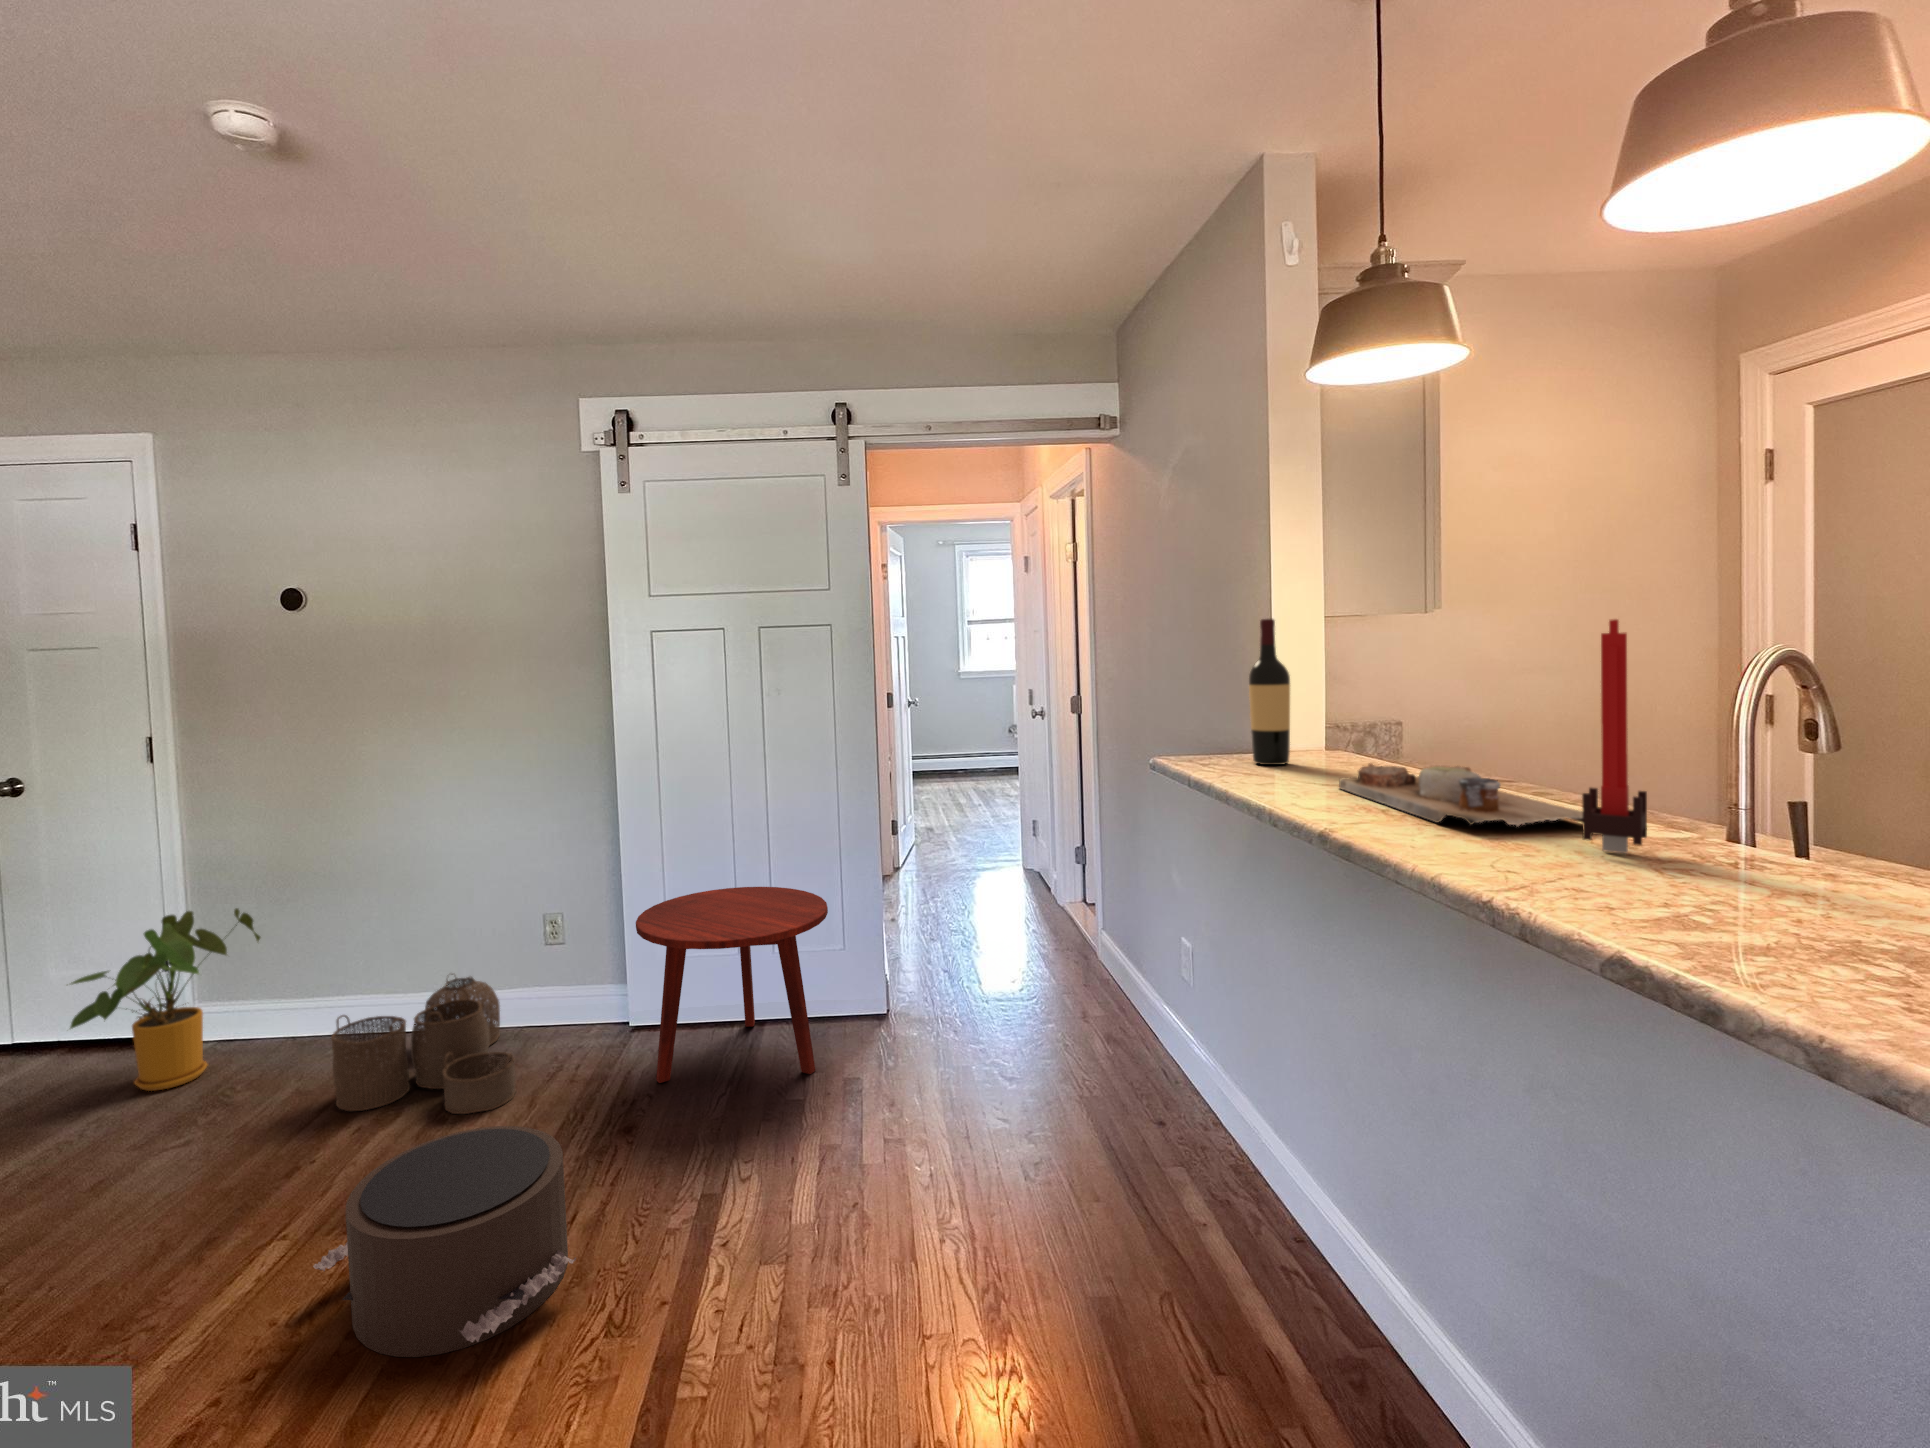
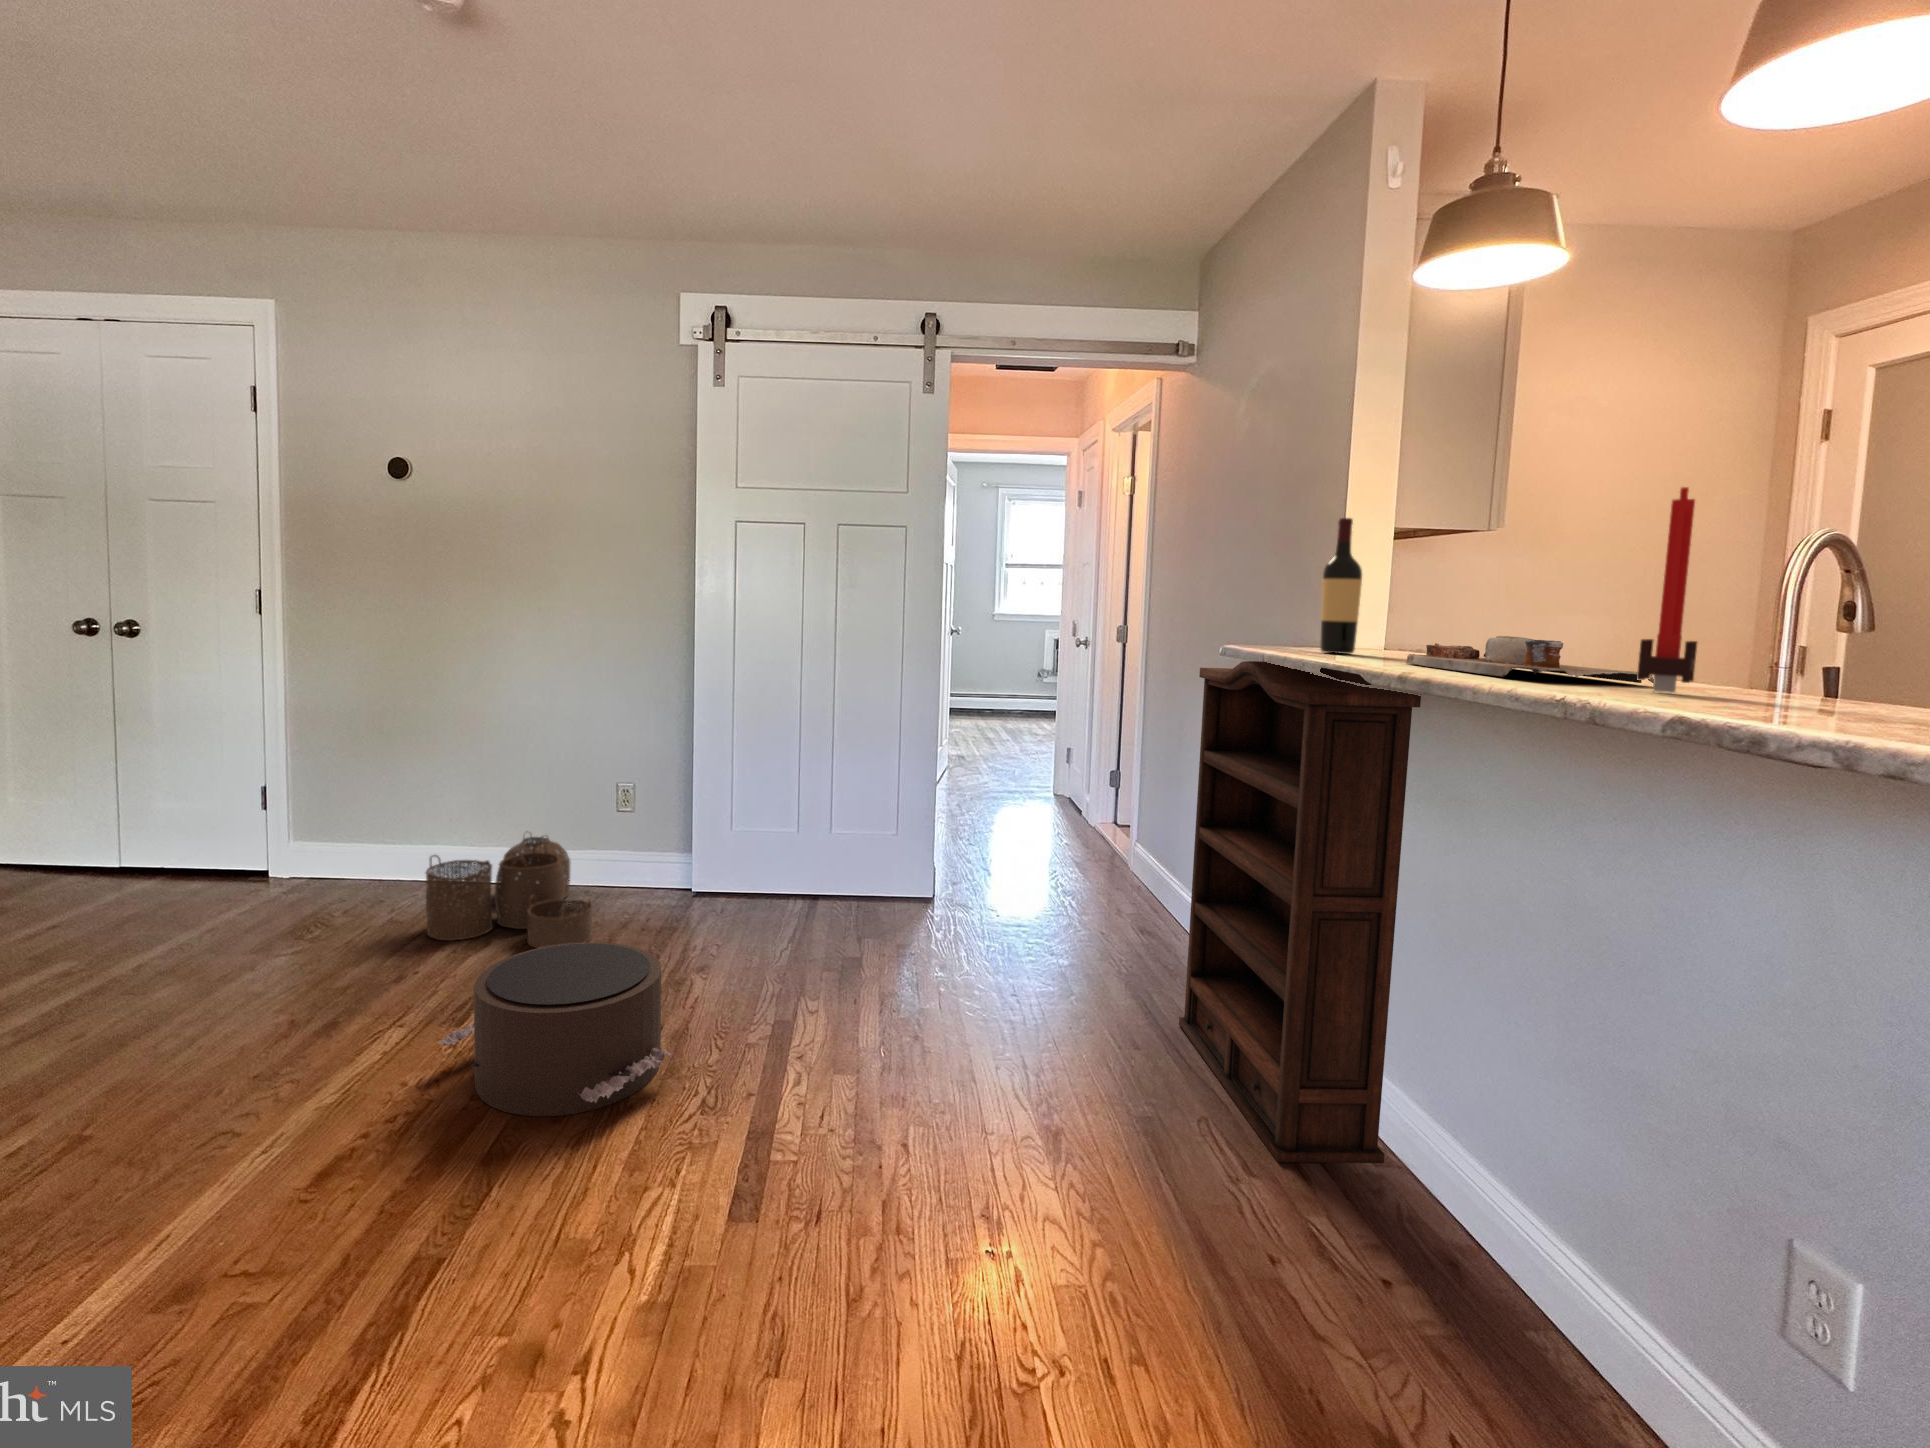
bookshelf: none [1133,771,1368,1353] -> present [1179,661,1421,1163]
side table: present [636,887,828,1083] -> none [710,771,888,940]
house plant: present [70,908,260,1091] -> none [179,755,351,913]

